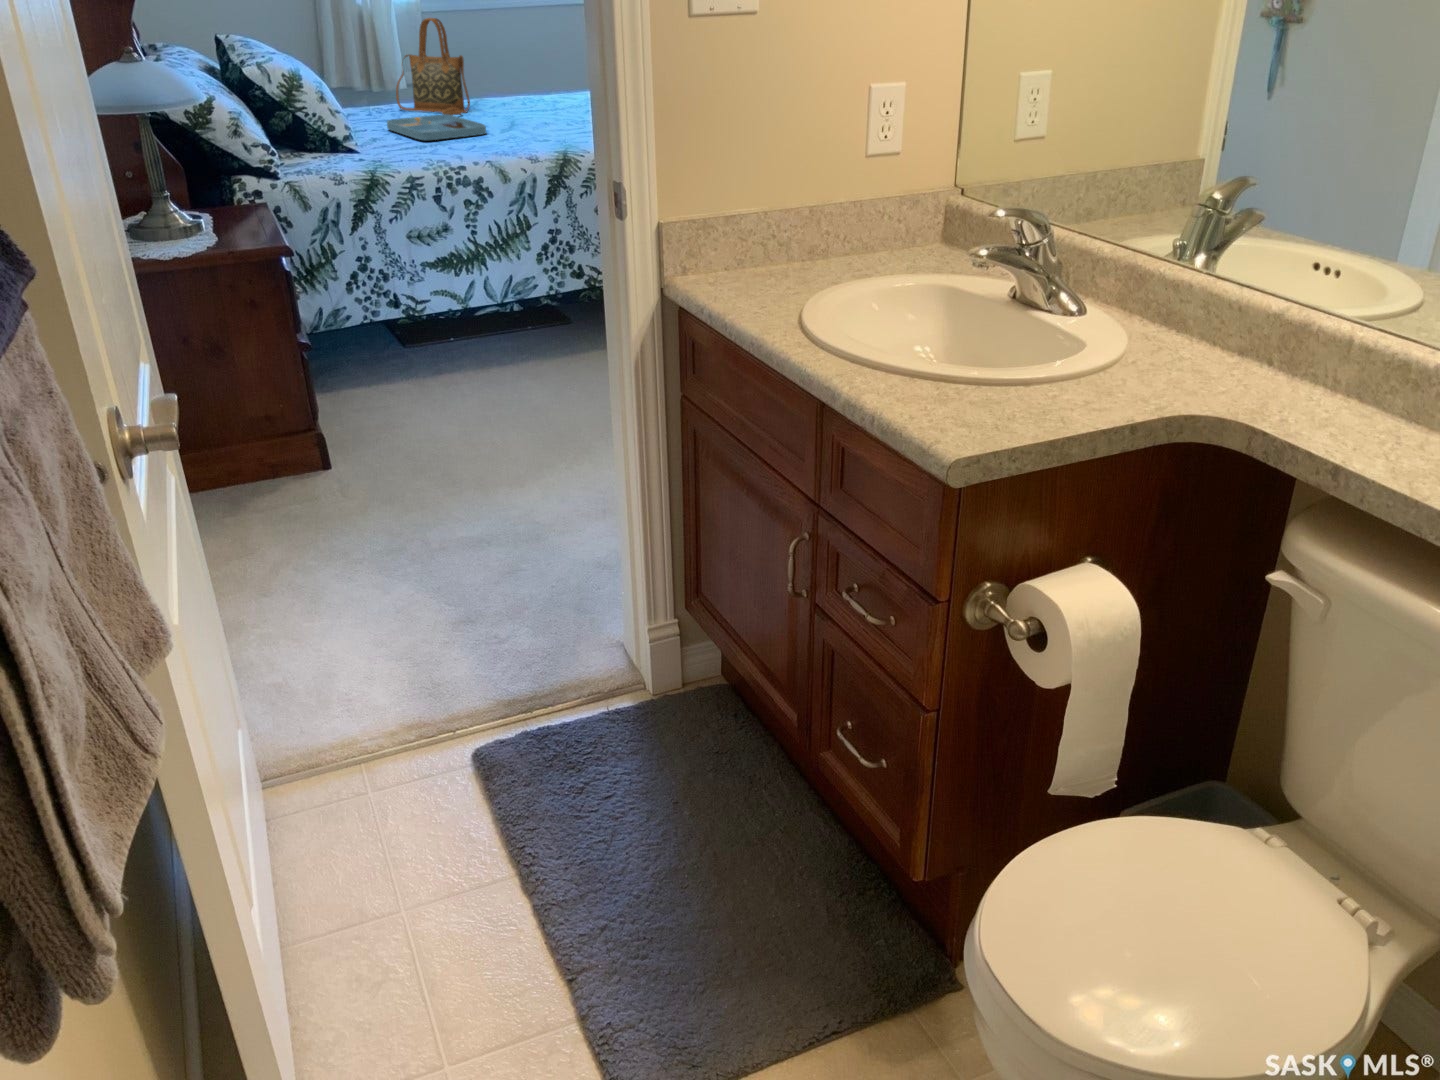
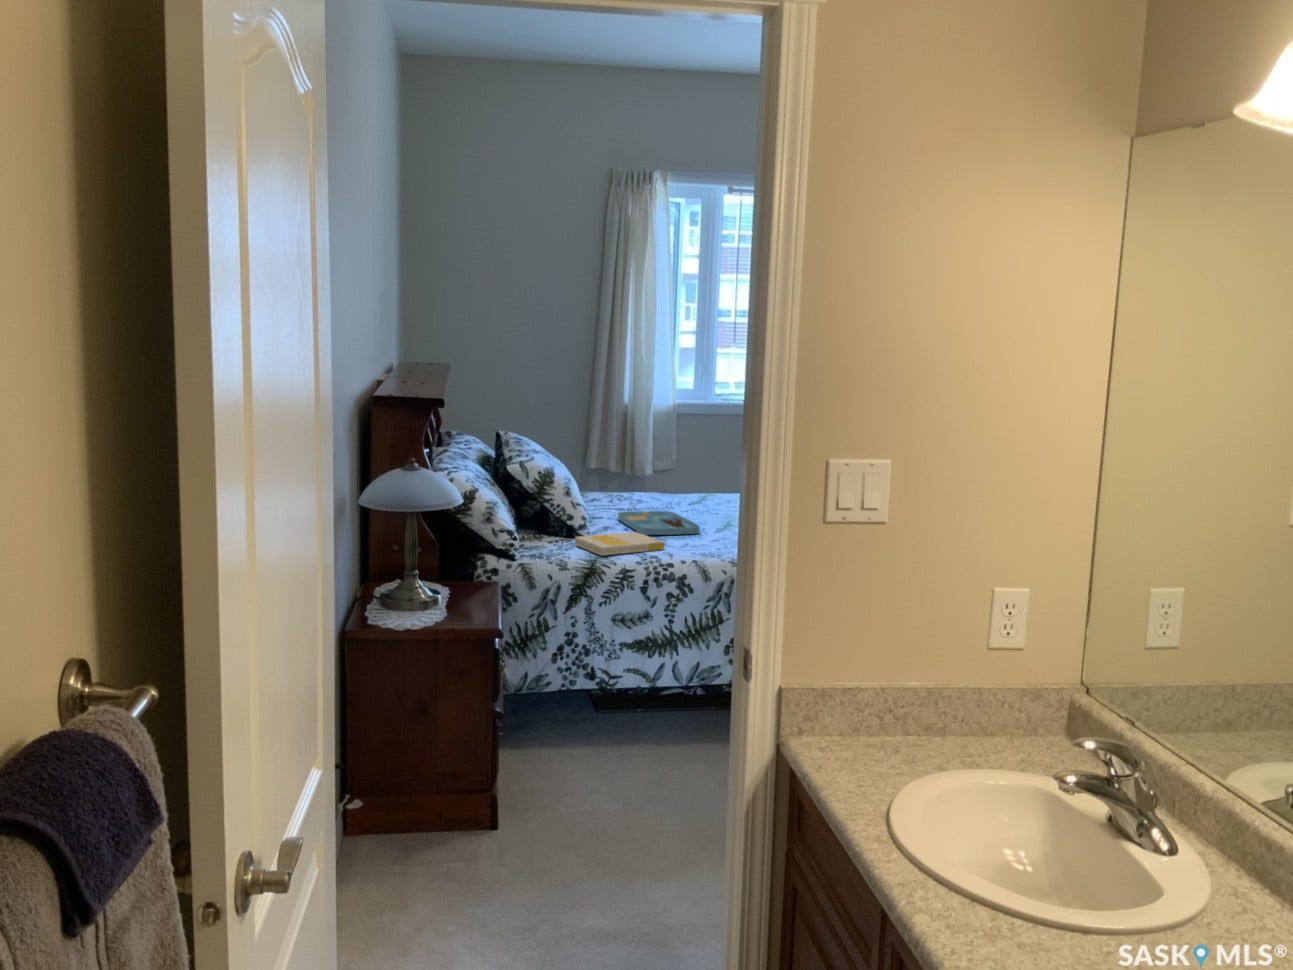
handbag: present [396,18,470,115] -> none [632,432,693,511]
book: none [343,137,451,165] -> present [575,532,665,556]

